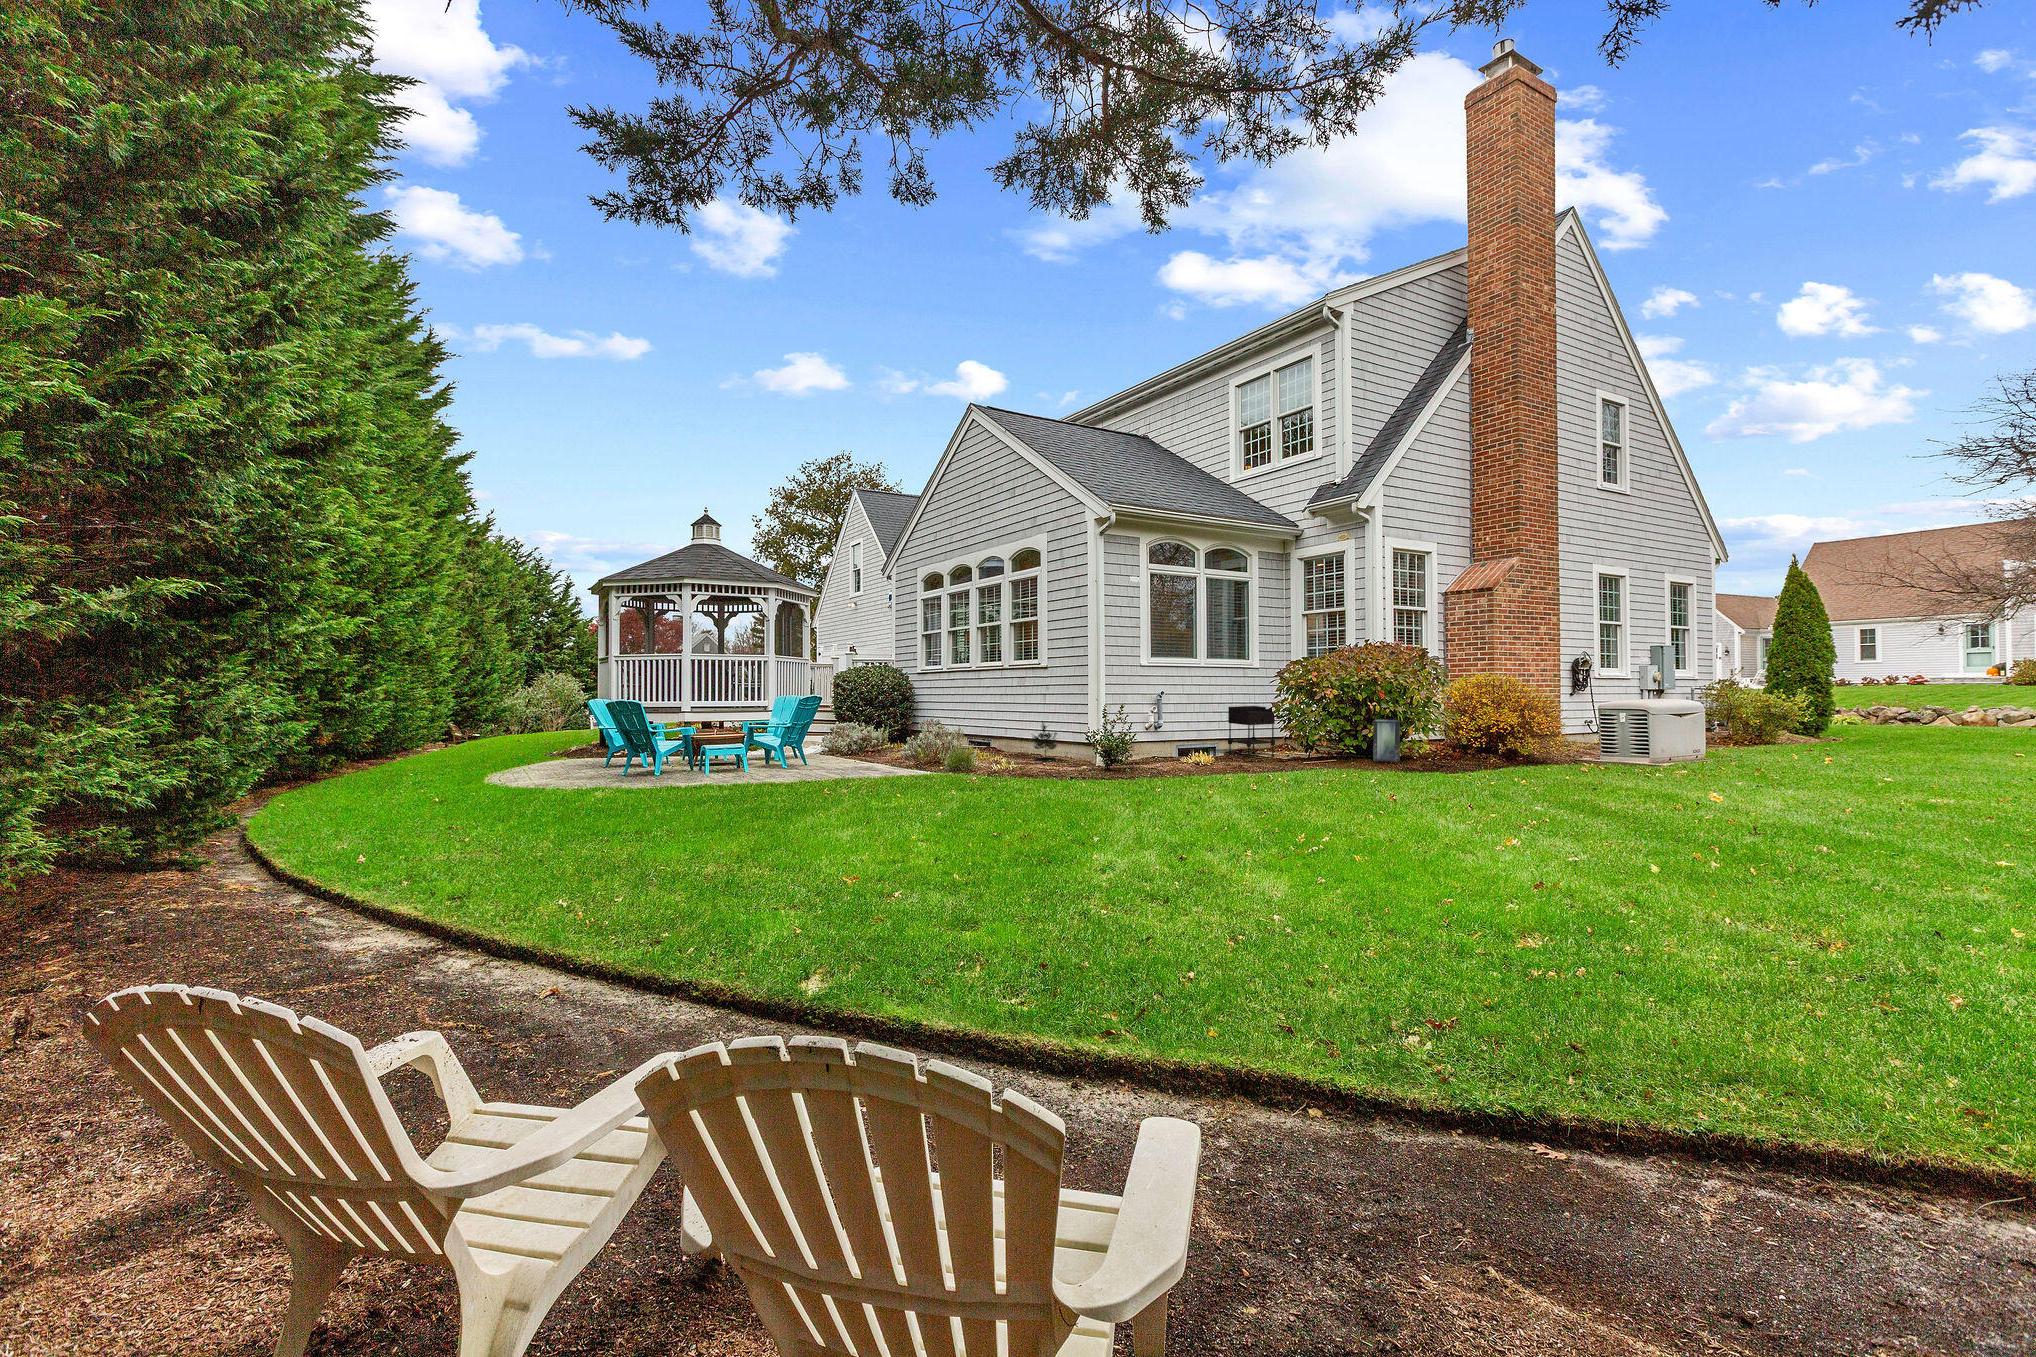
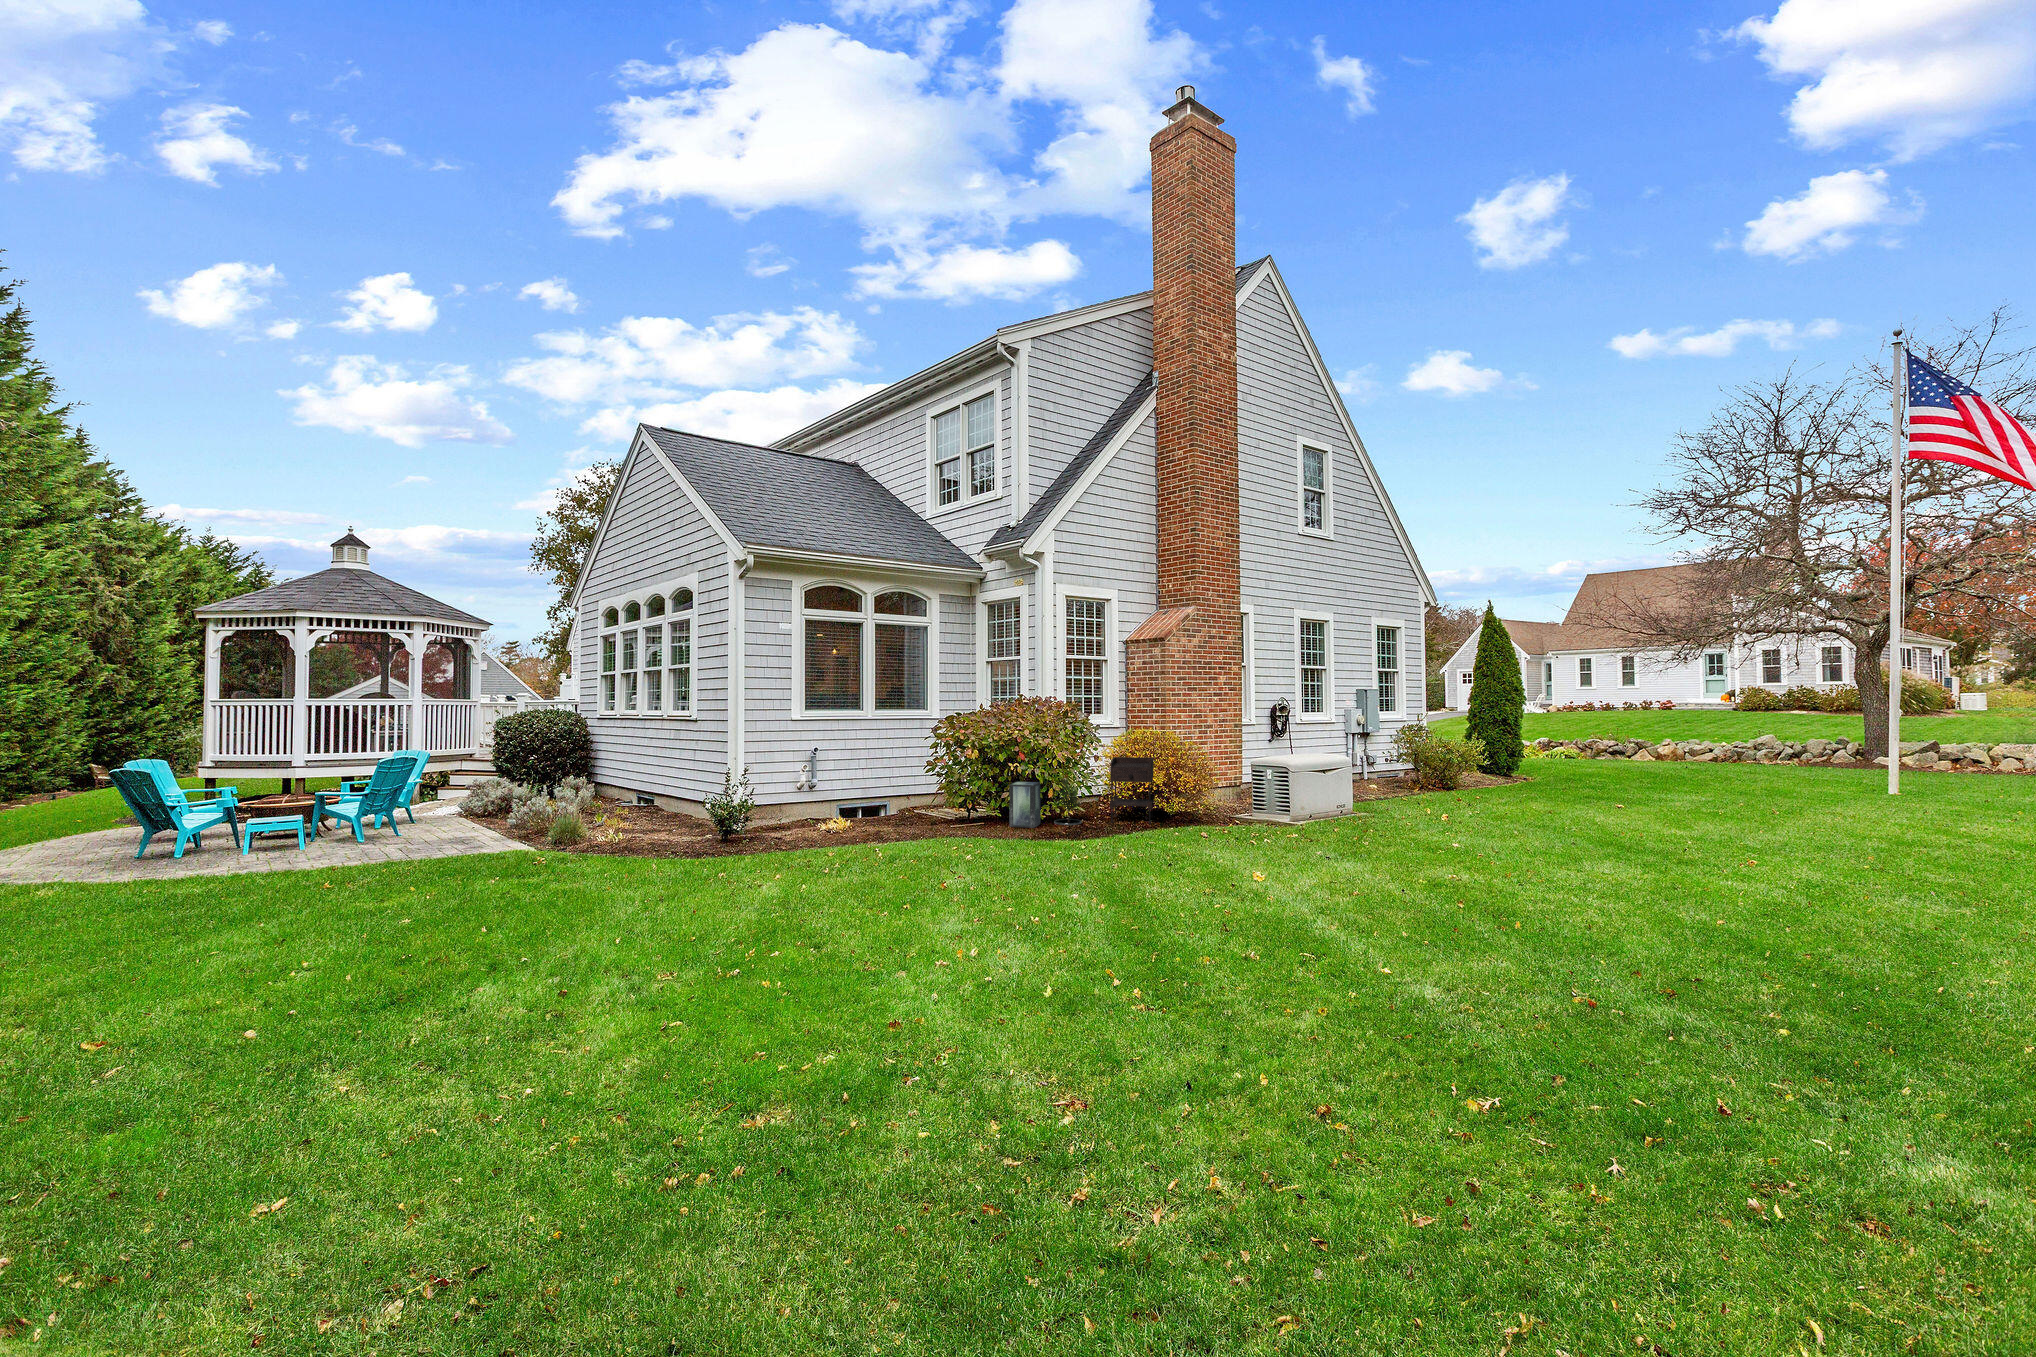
side table: present [1228,706,1275,758] -> present [1110,757,1154,824]
potted tree: present [1032,721,1057,761] -> present [1054,778,1082,825]

